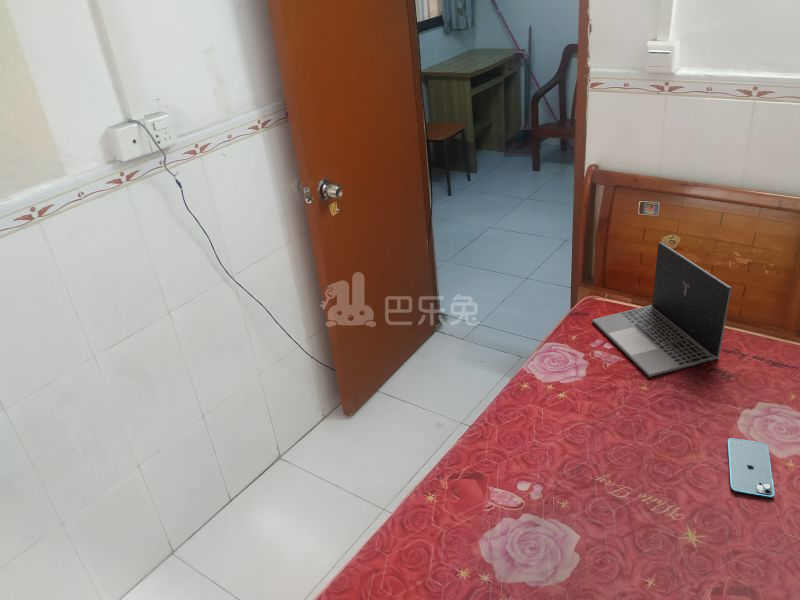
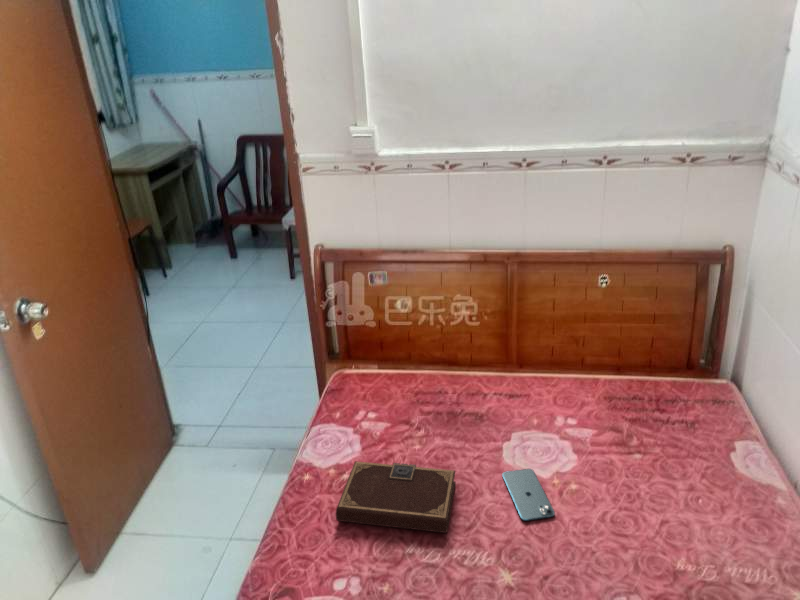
laptop: present [592,242,731,377] -> none [349,307,468,435]
notebook: none [538,384,673,475] -> present [336,461,455,533]

